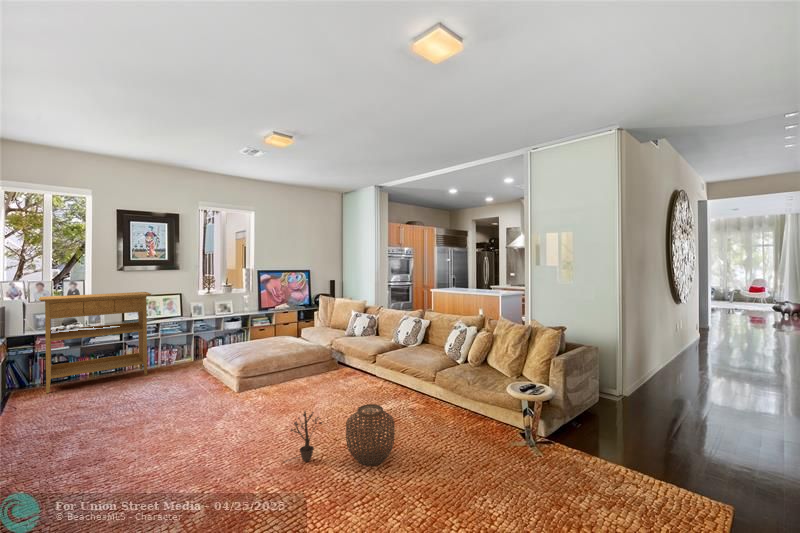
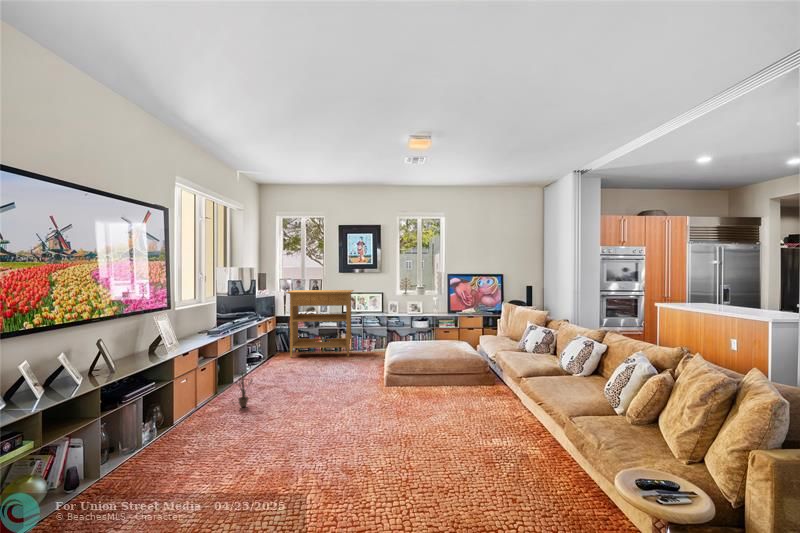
woven basket: present [346,404,395,466] -> none [392,428,447,502]
decorative plant: present [284,411,322,462] -> present [233,372,253,407]

